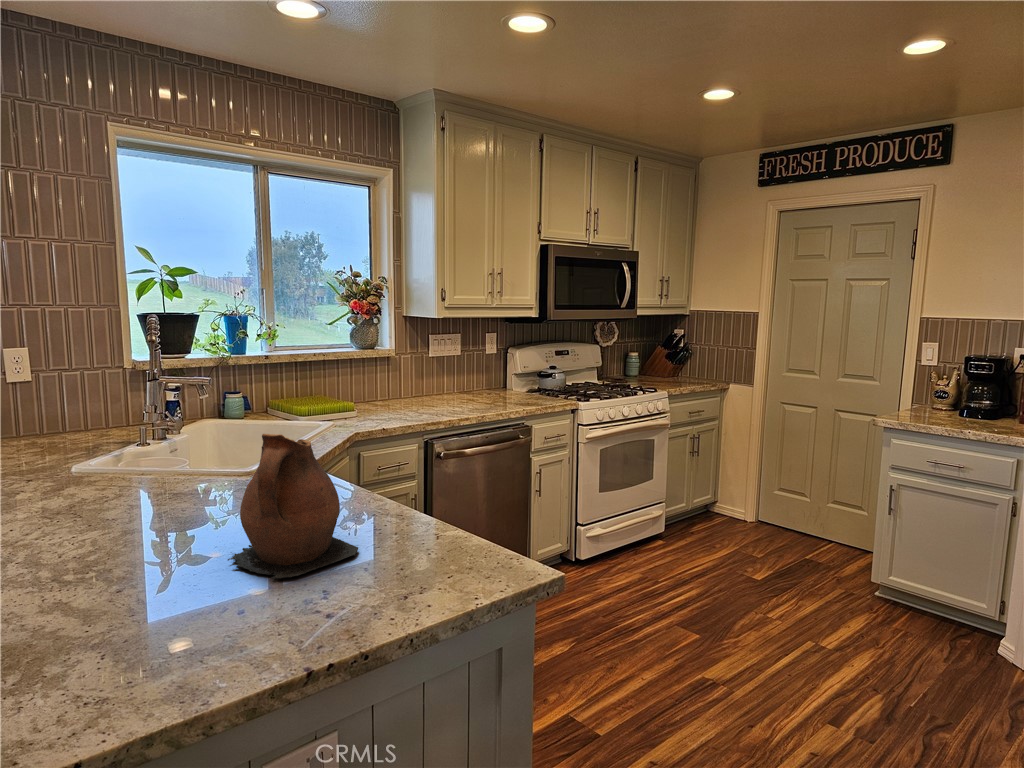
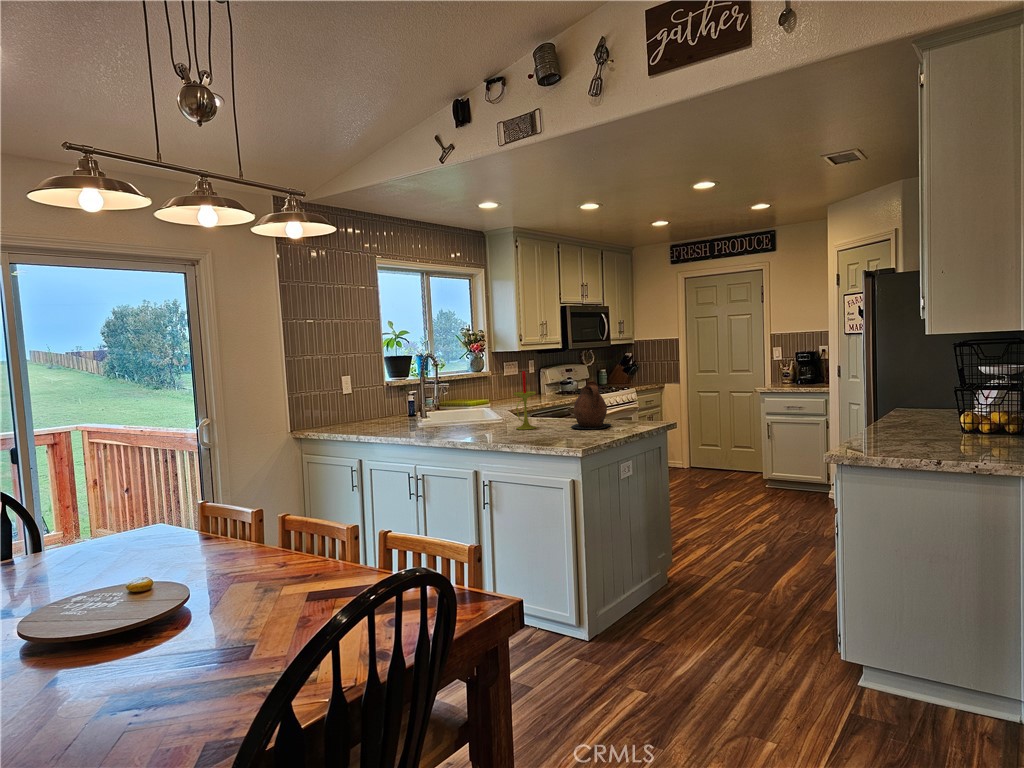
candle: none [122,377,204,533] -> present [514,371,536,430]

